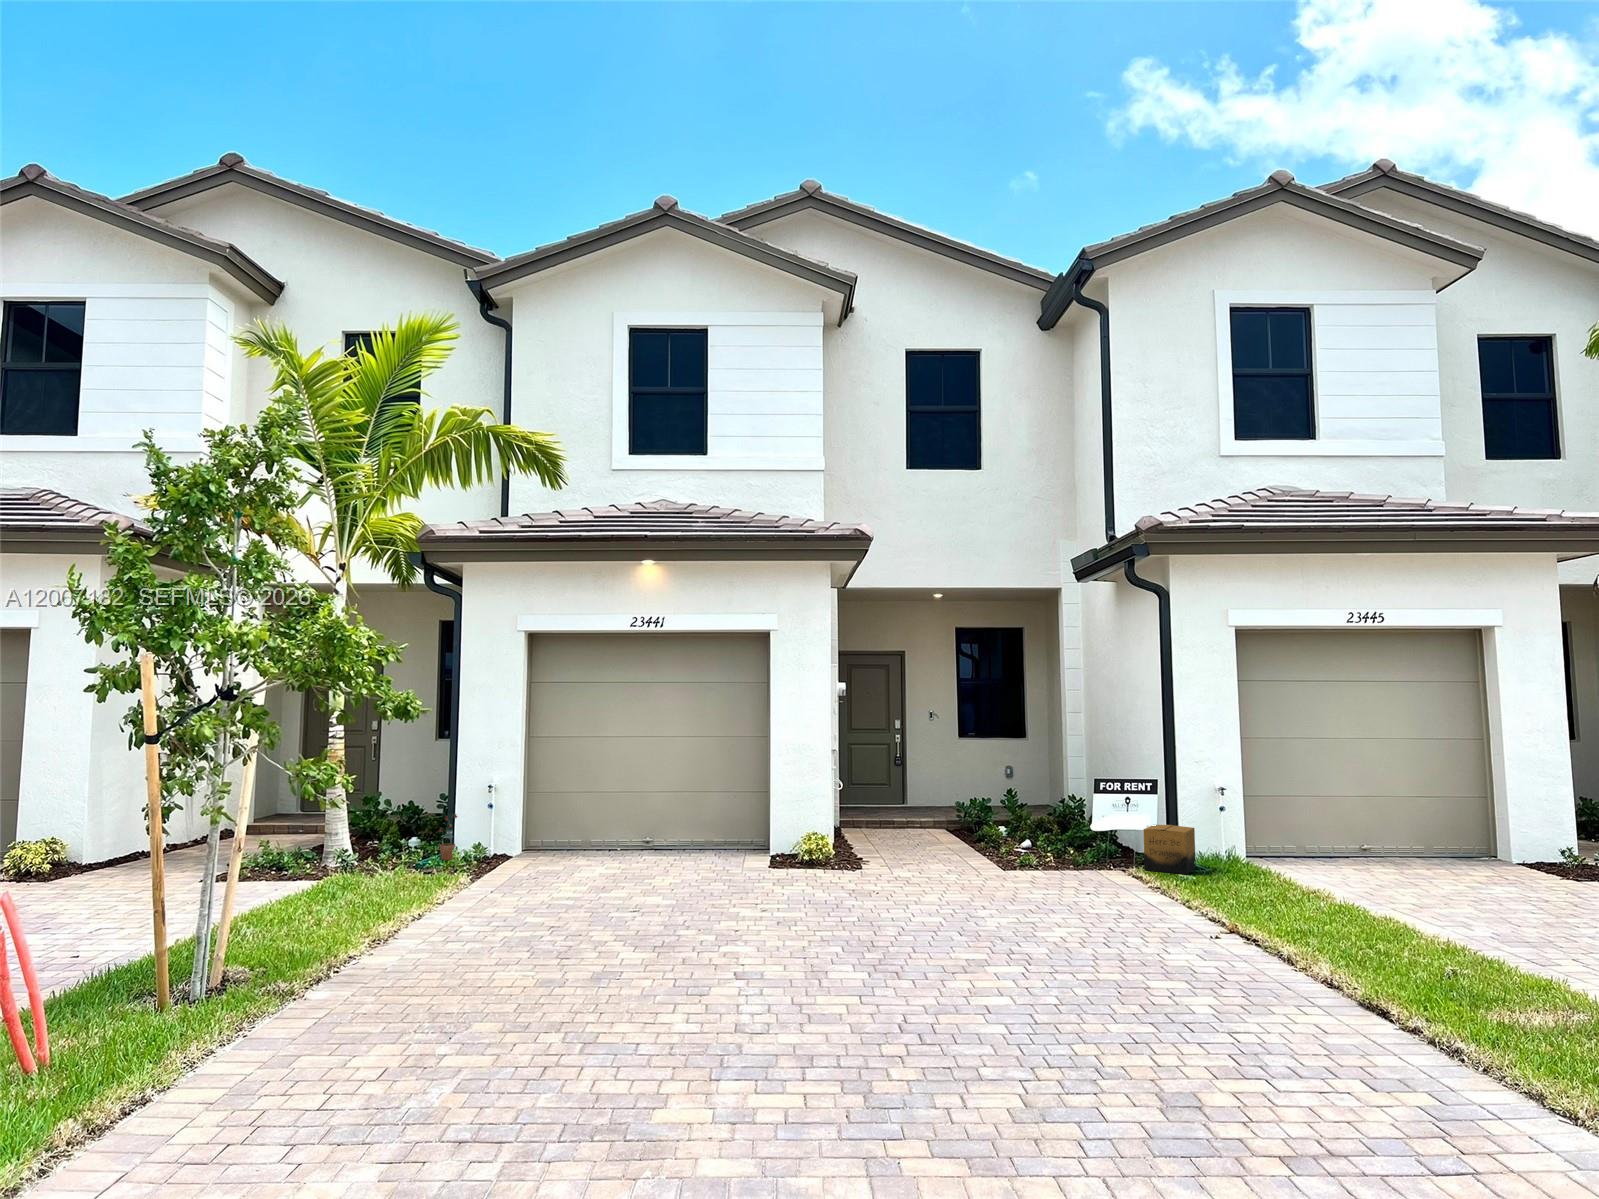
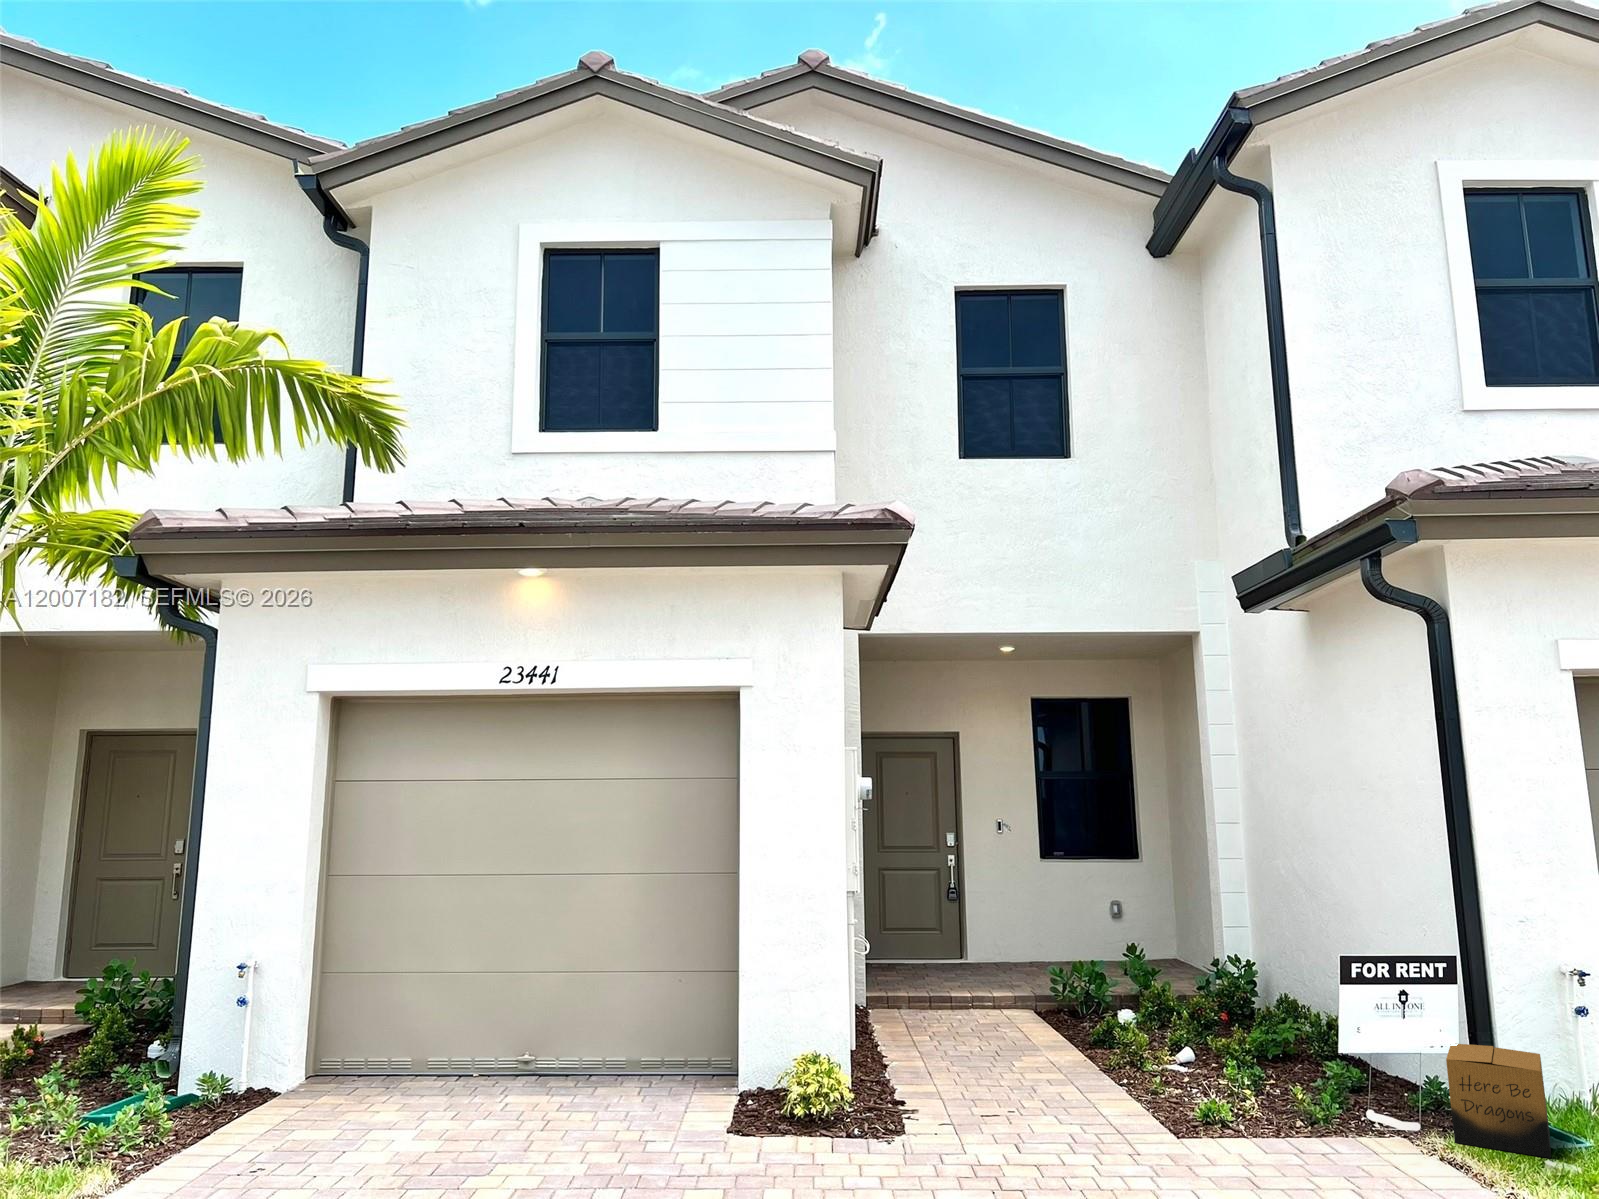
potted plant: present [439,814,457,860] -> none [145,1014,190,1102]

